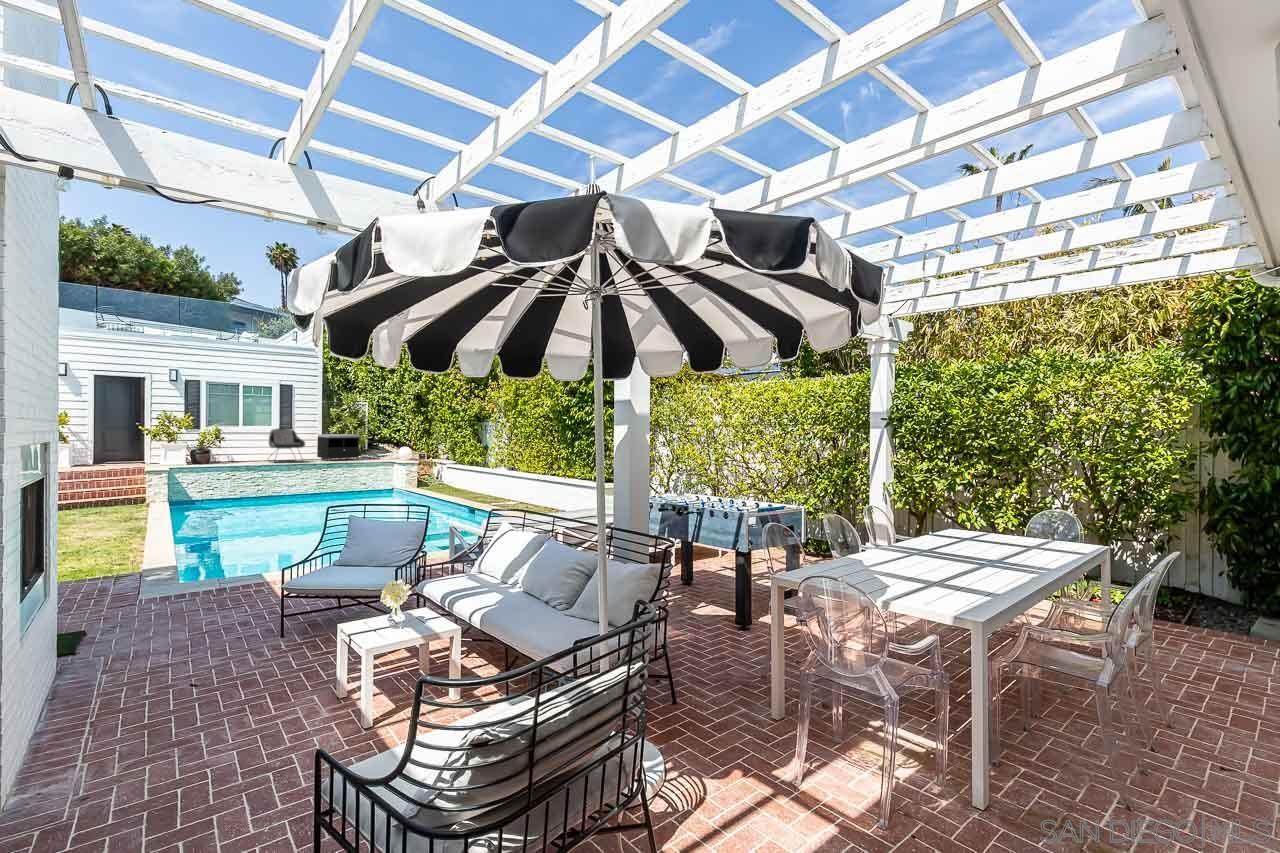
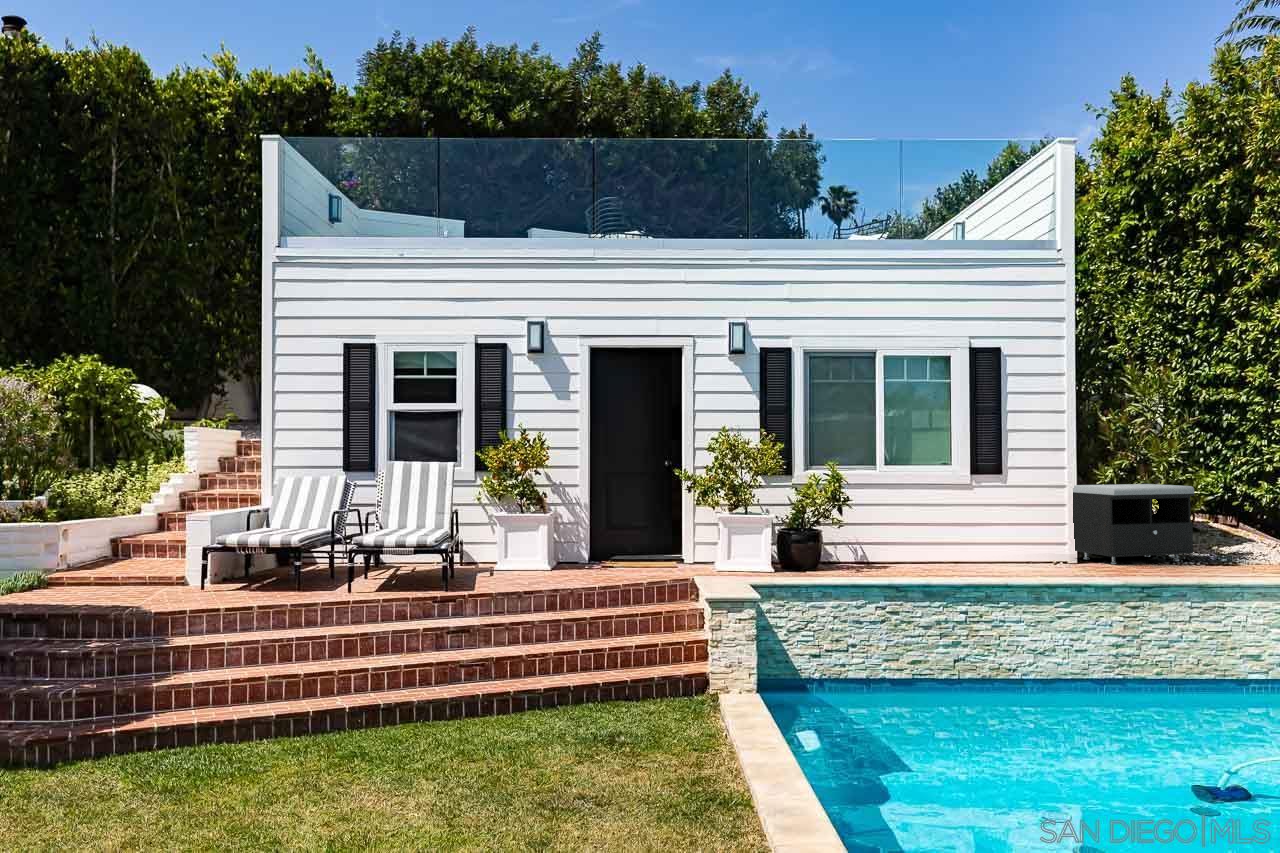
lounge chair: present [269,428,305,461] -> none [949,469,1057,570]

